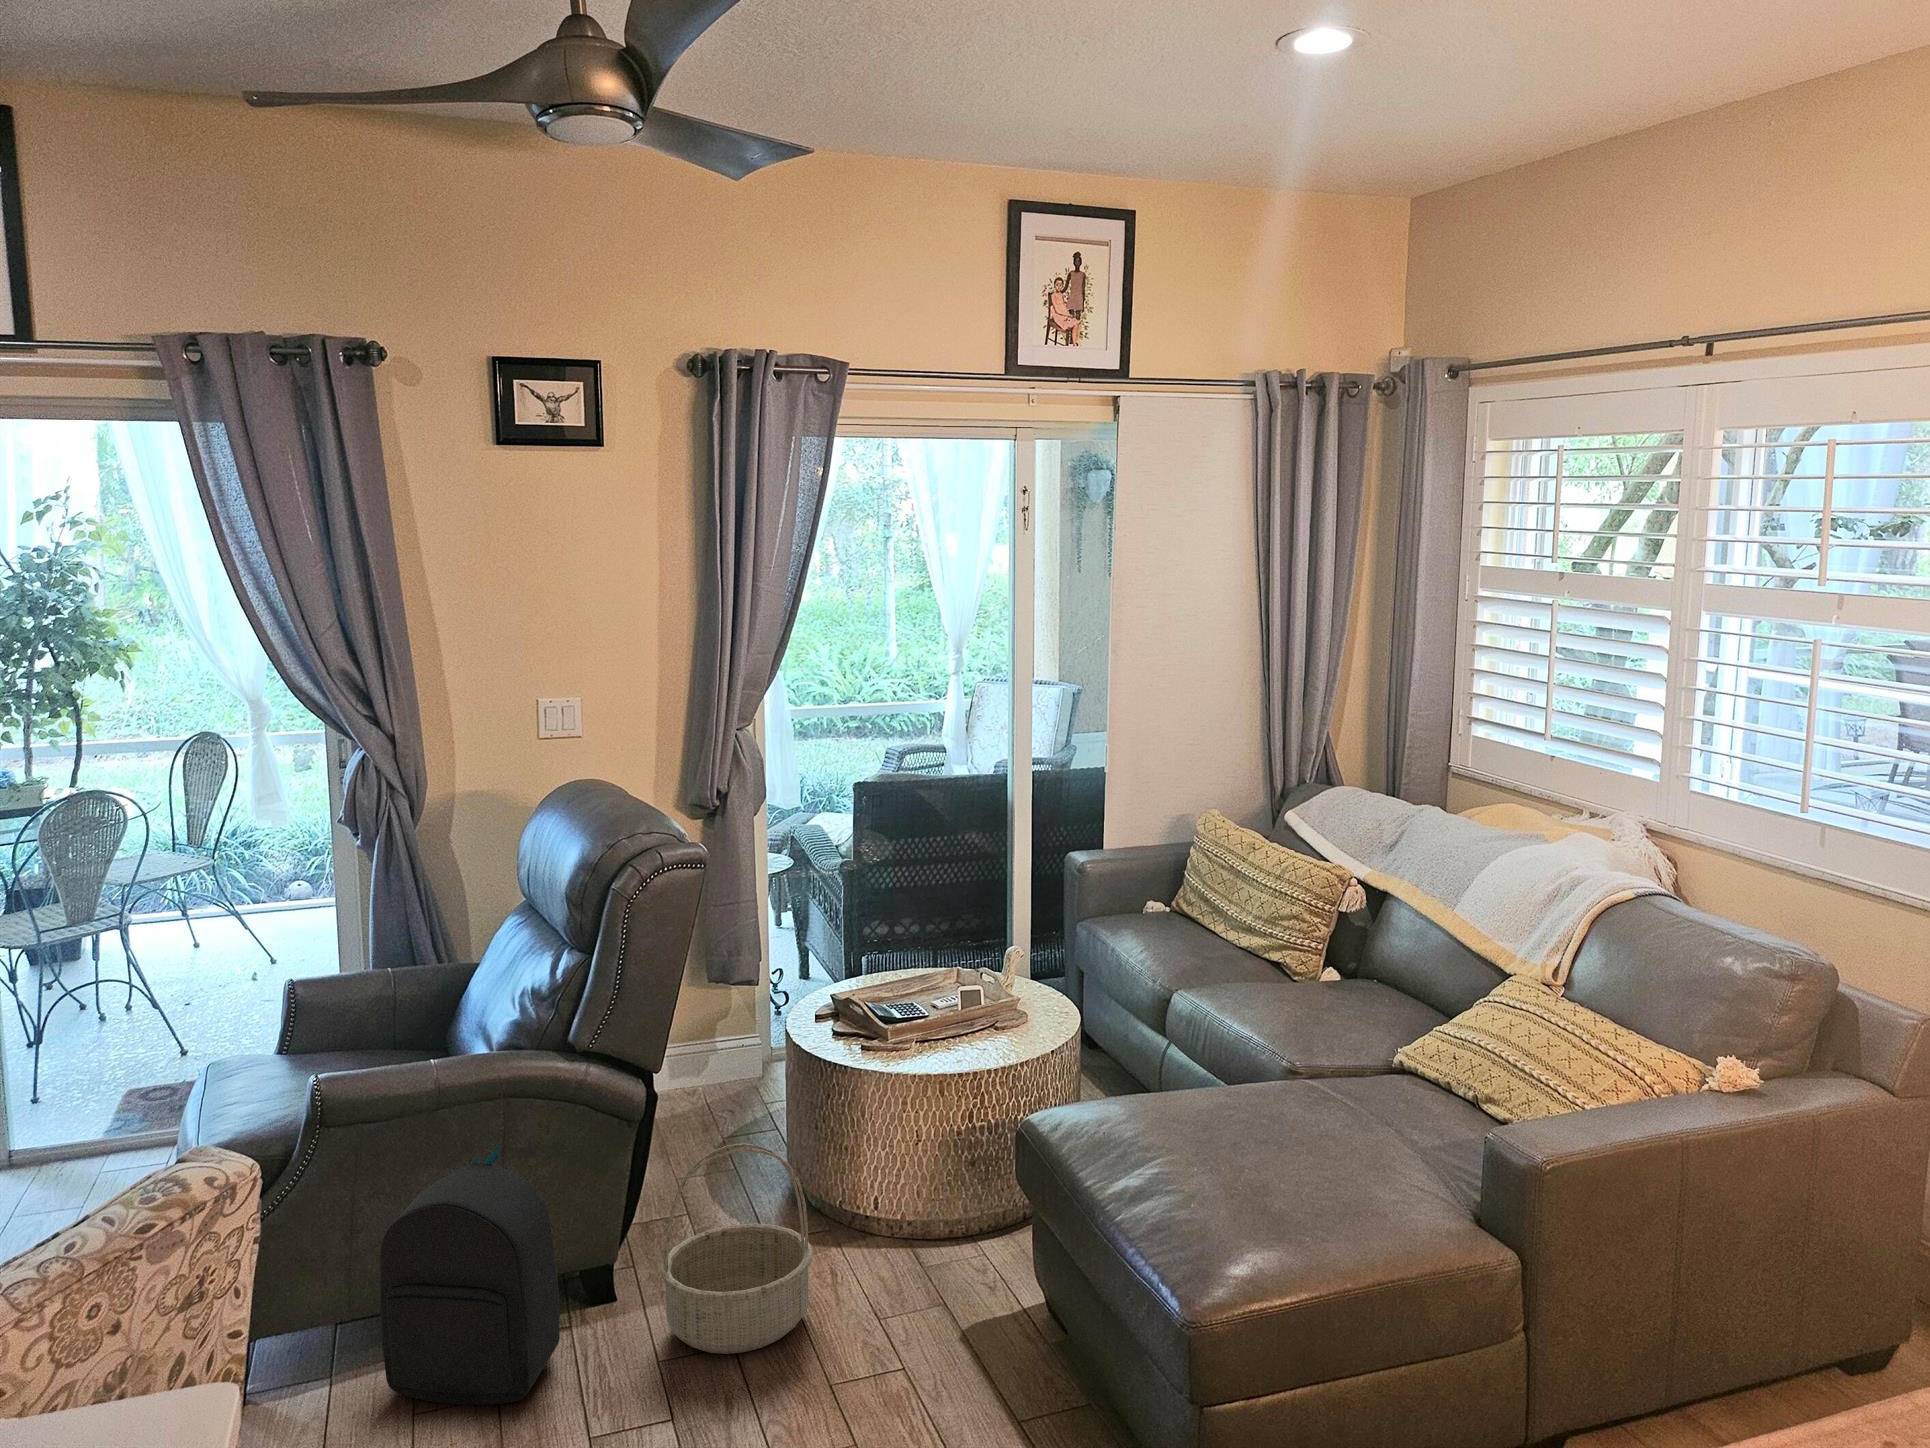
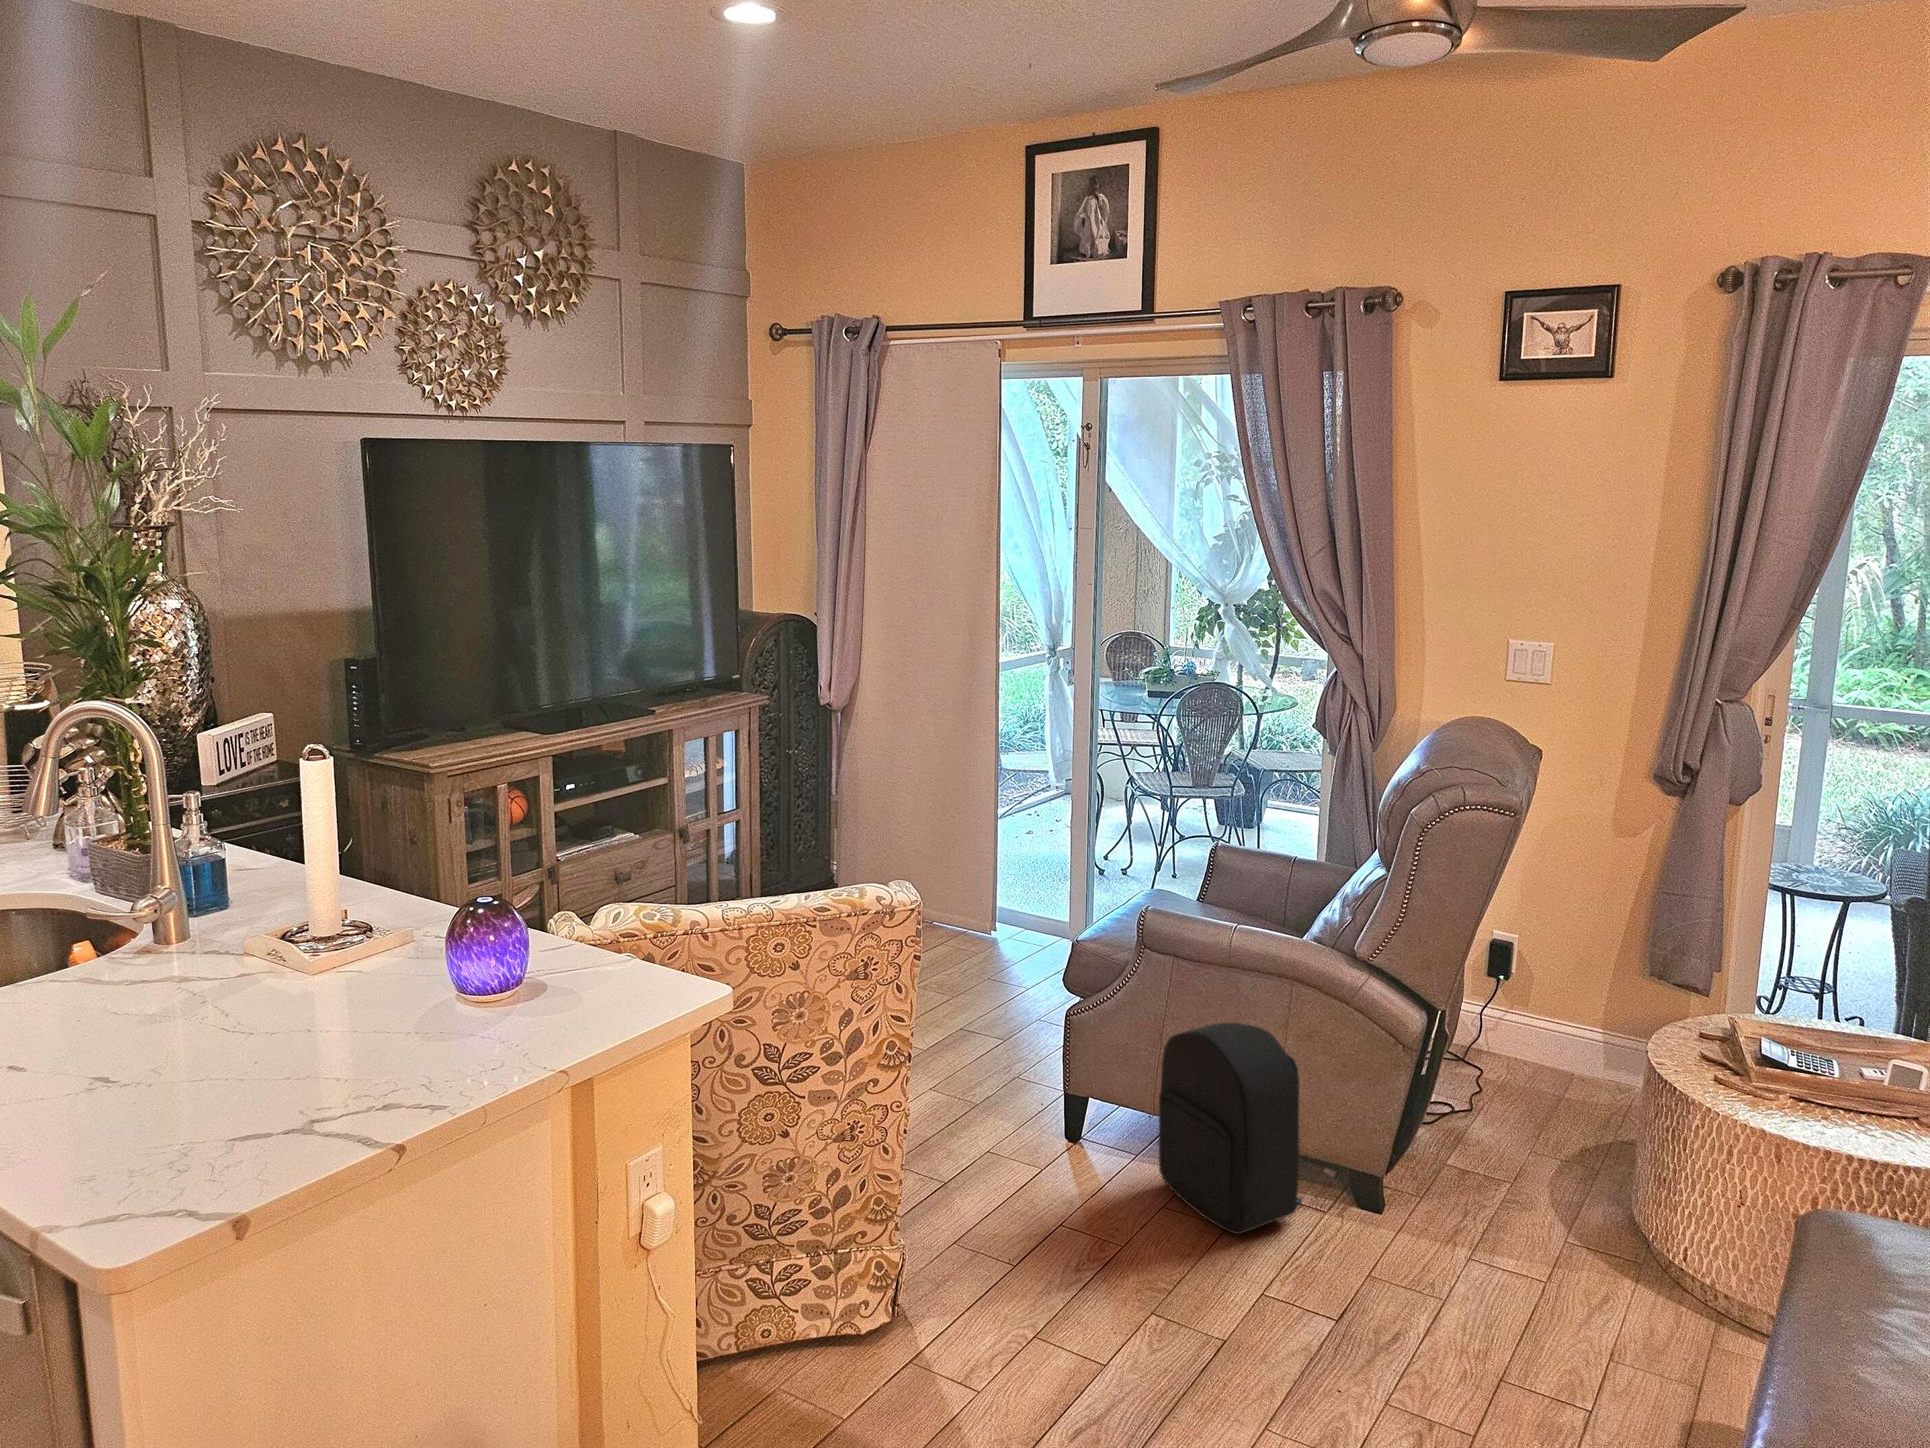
basket: present [660,1143,813,1354] -> none [1389,1096,1557,1319]

